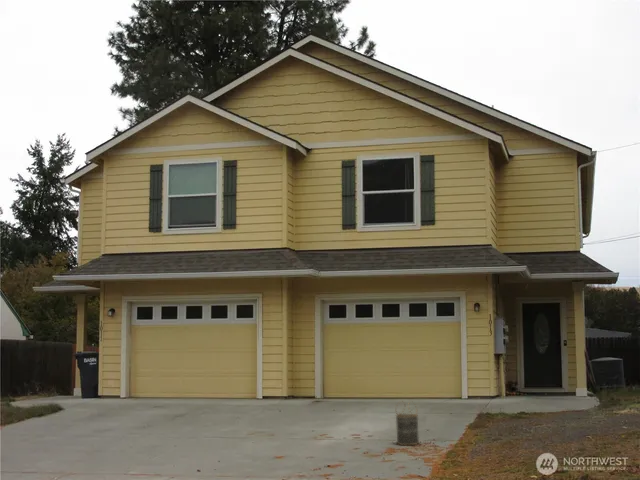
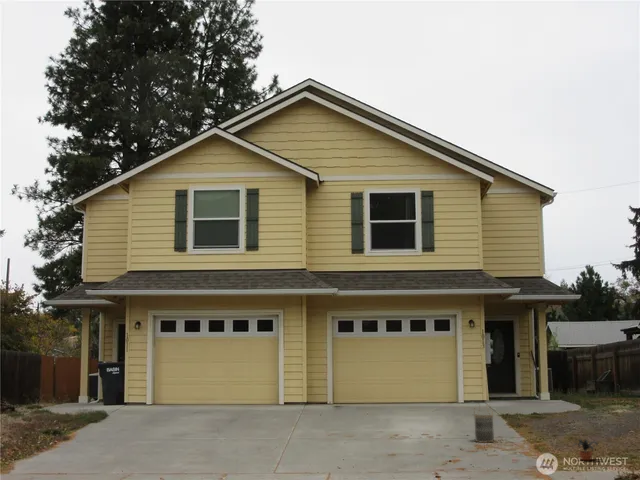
potted plant: none [465,444,496,469] -> present [574,439,598,460]

